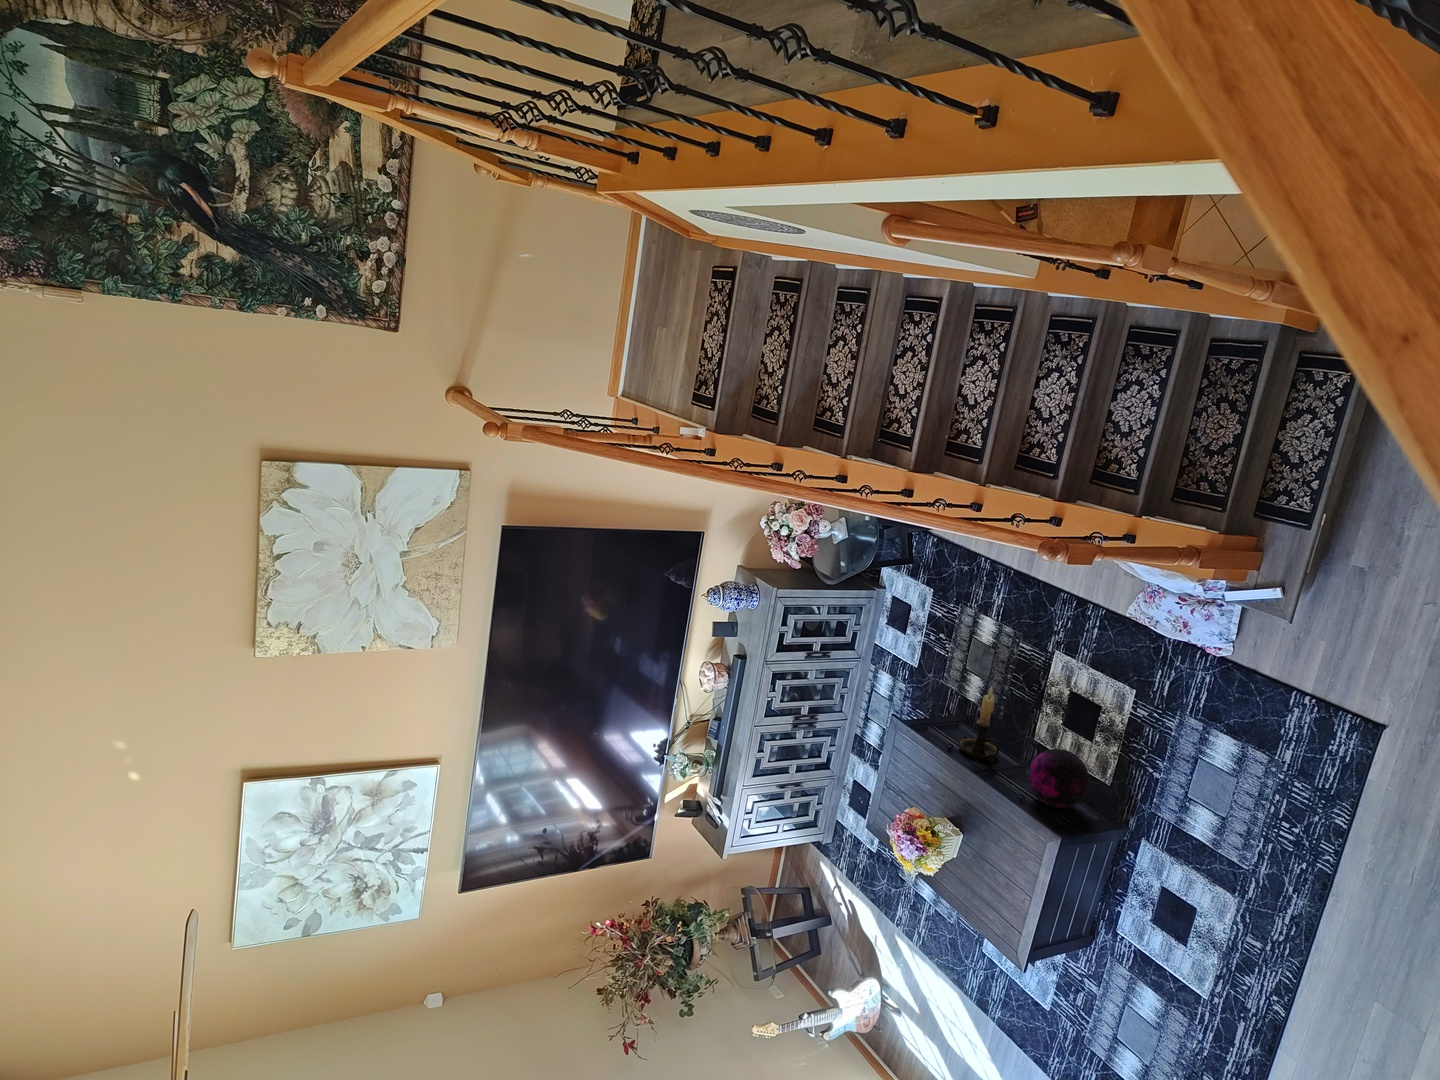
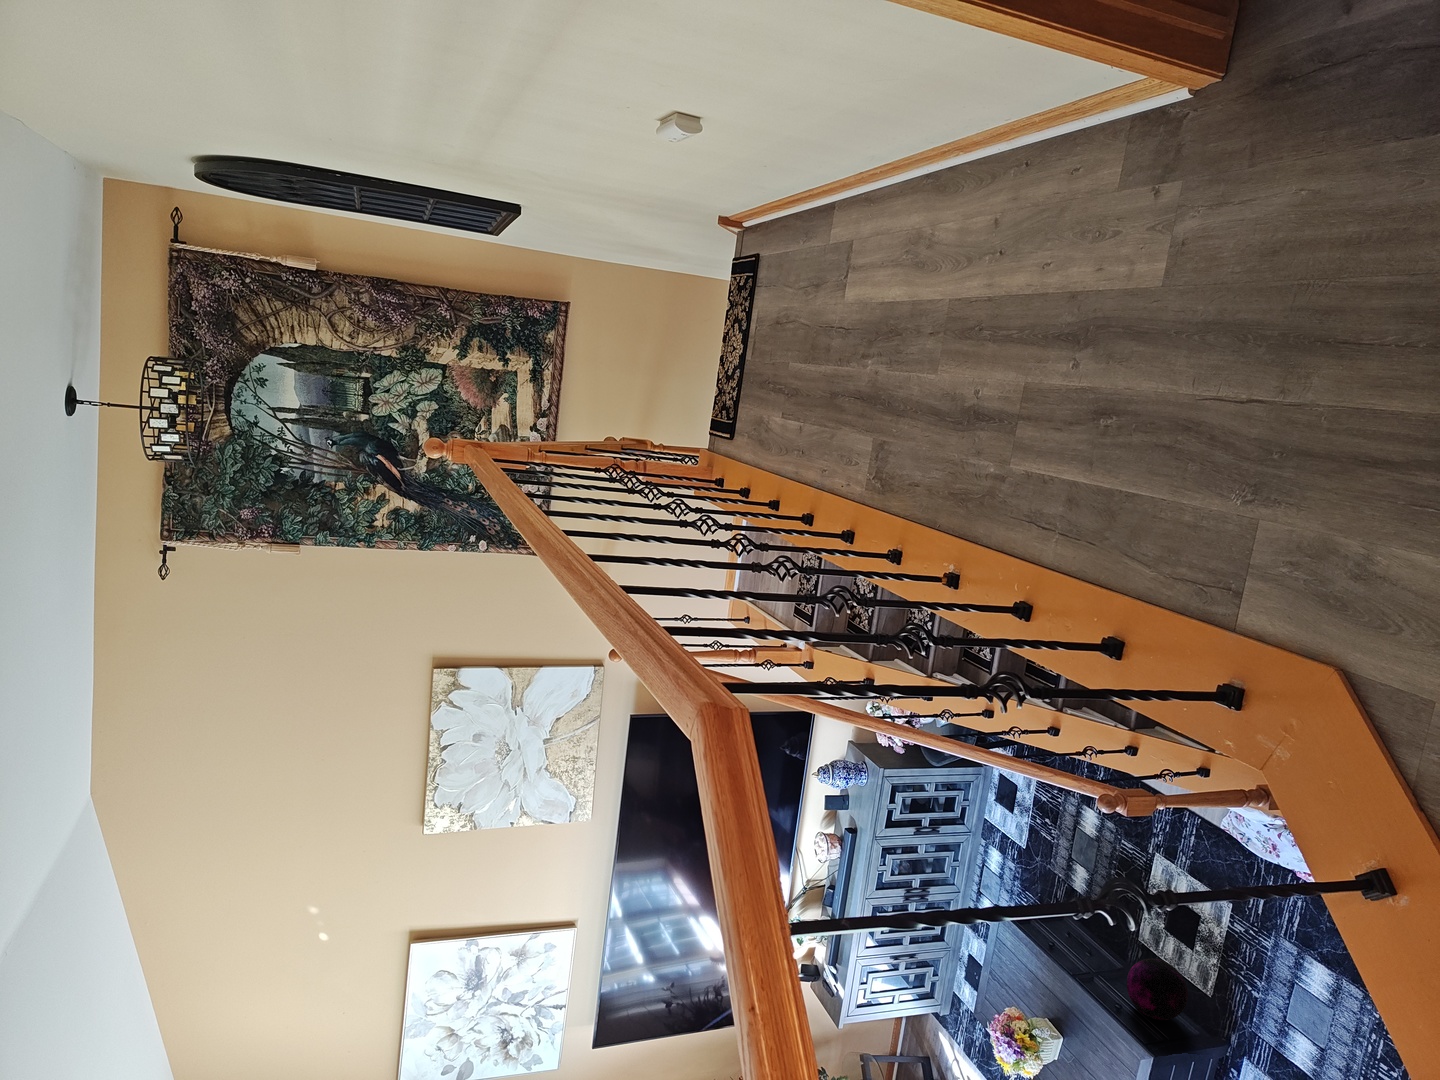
candle holder: present [959,687,999,764] -> none [1062,885,1102,964]

